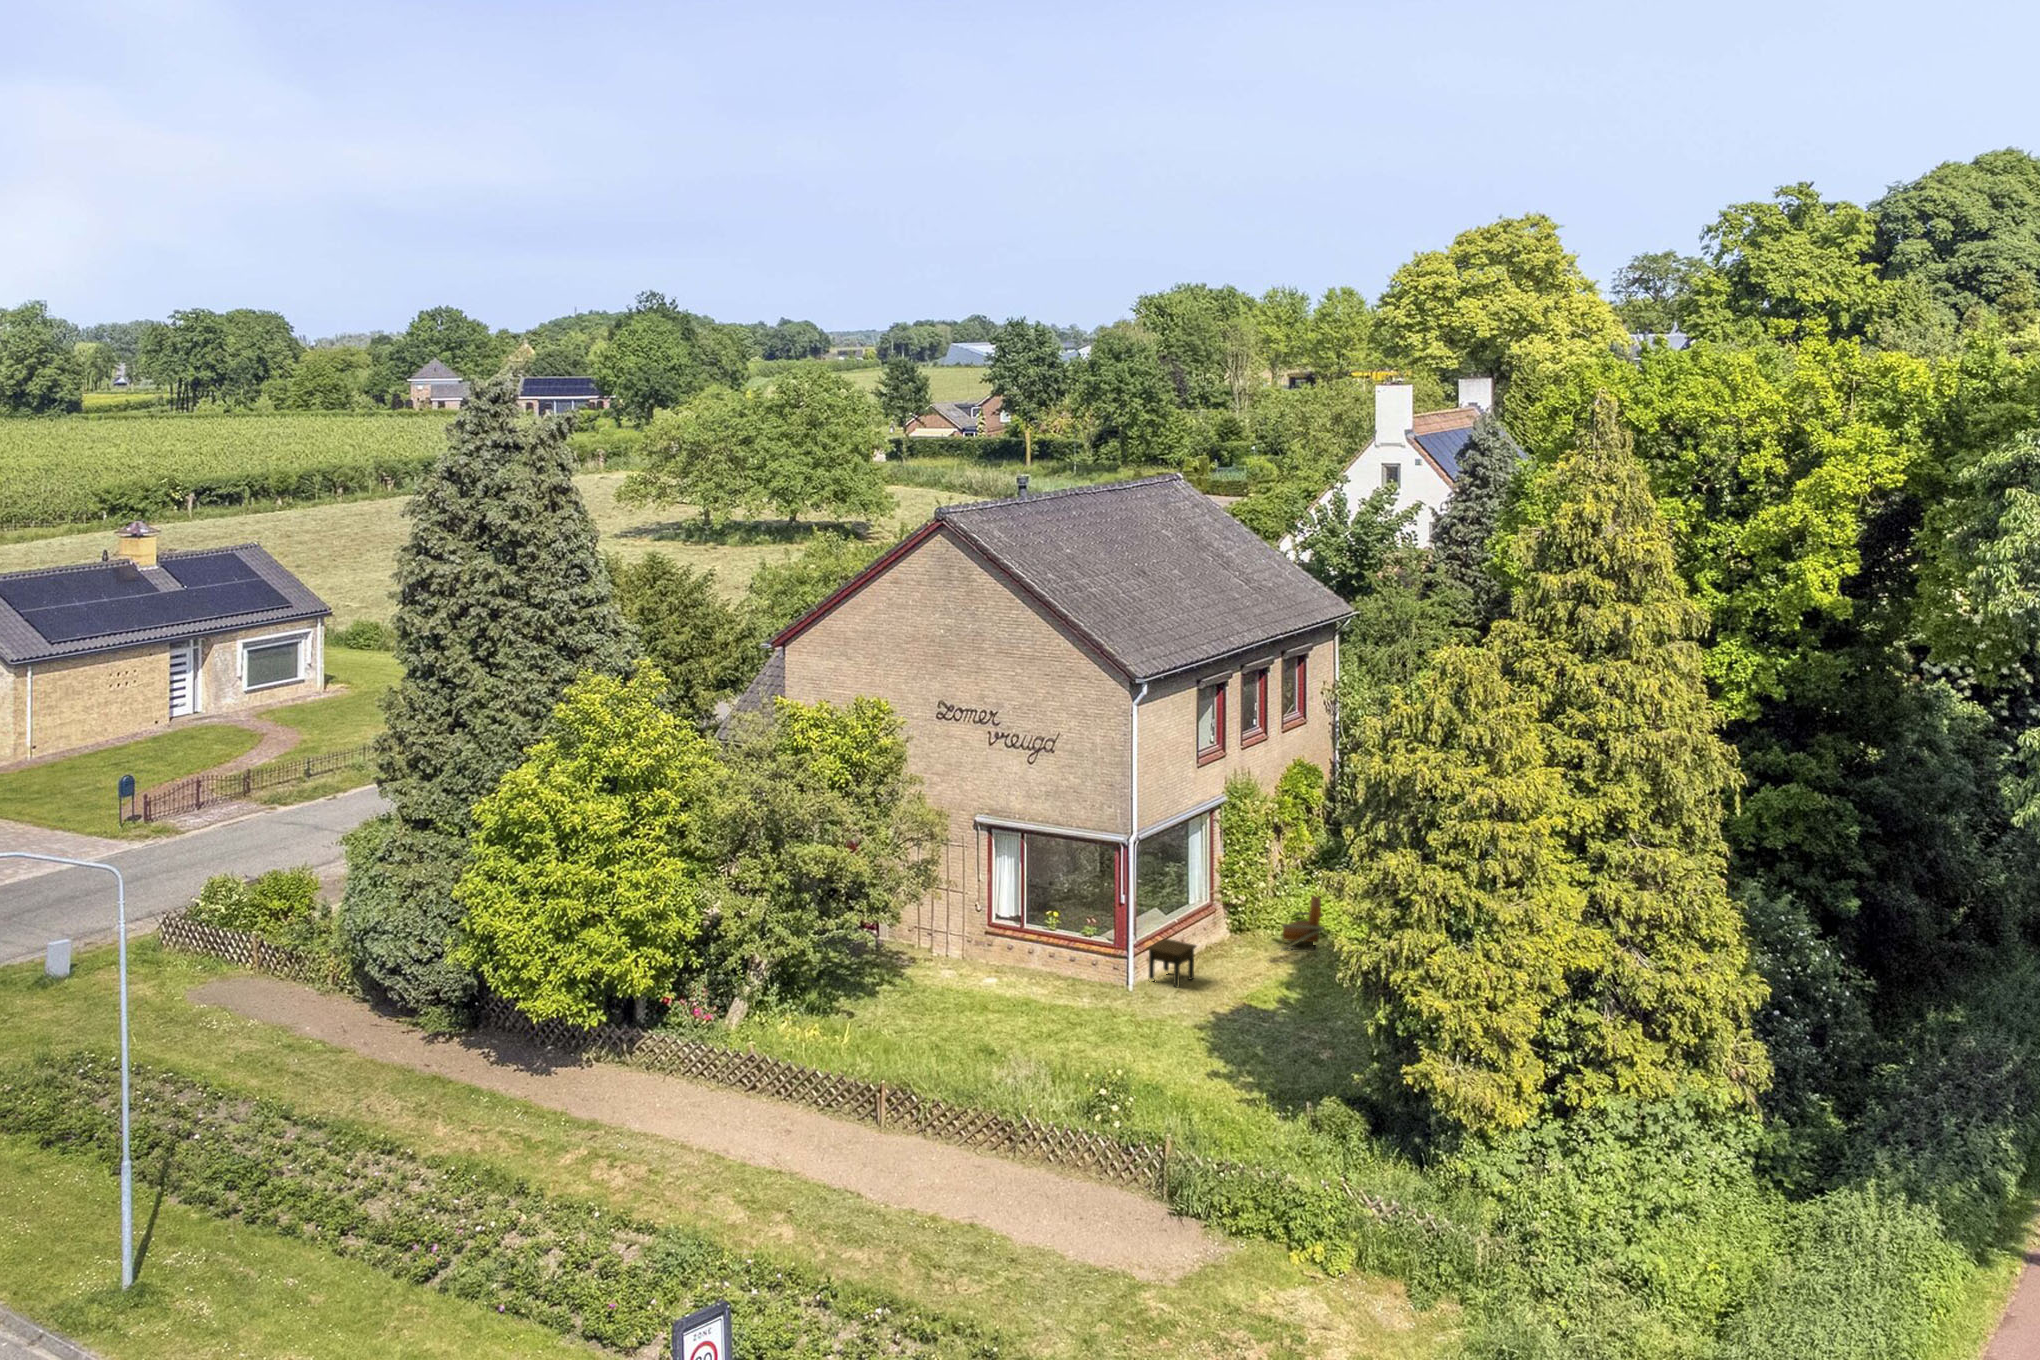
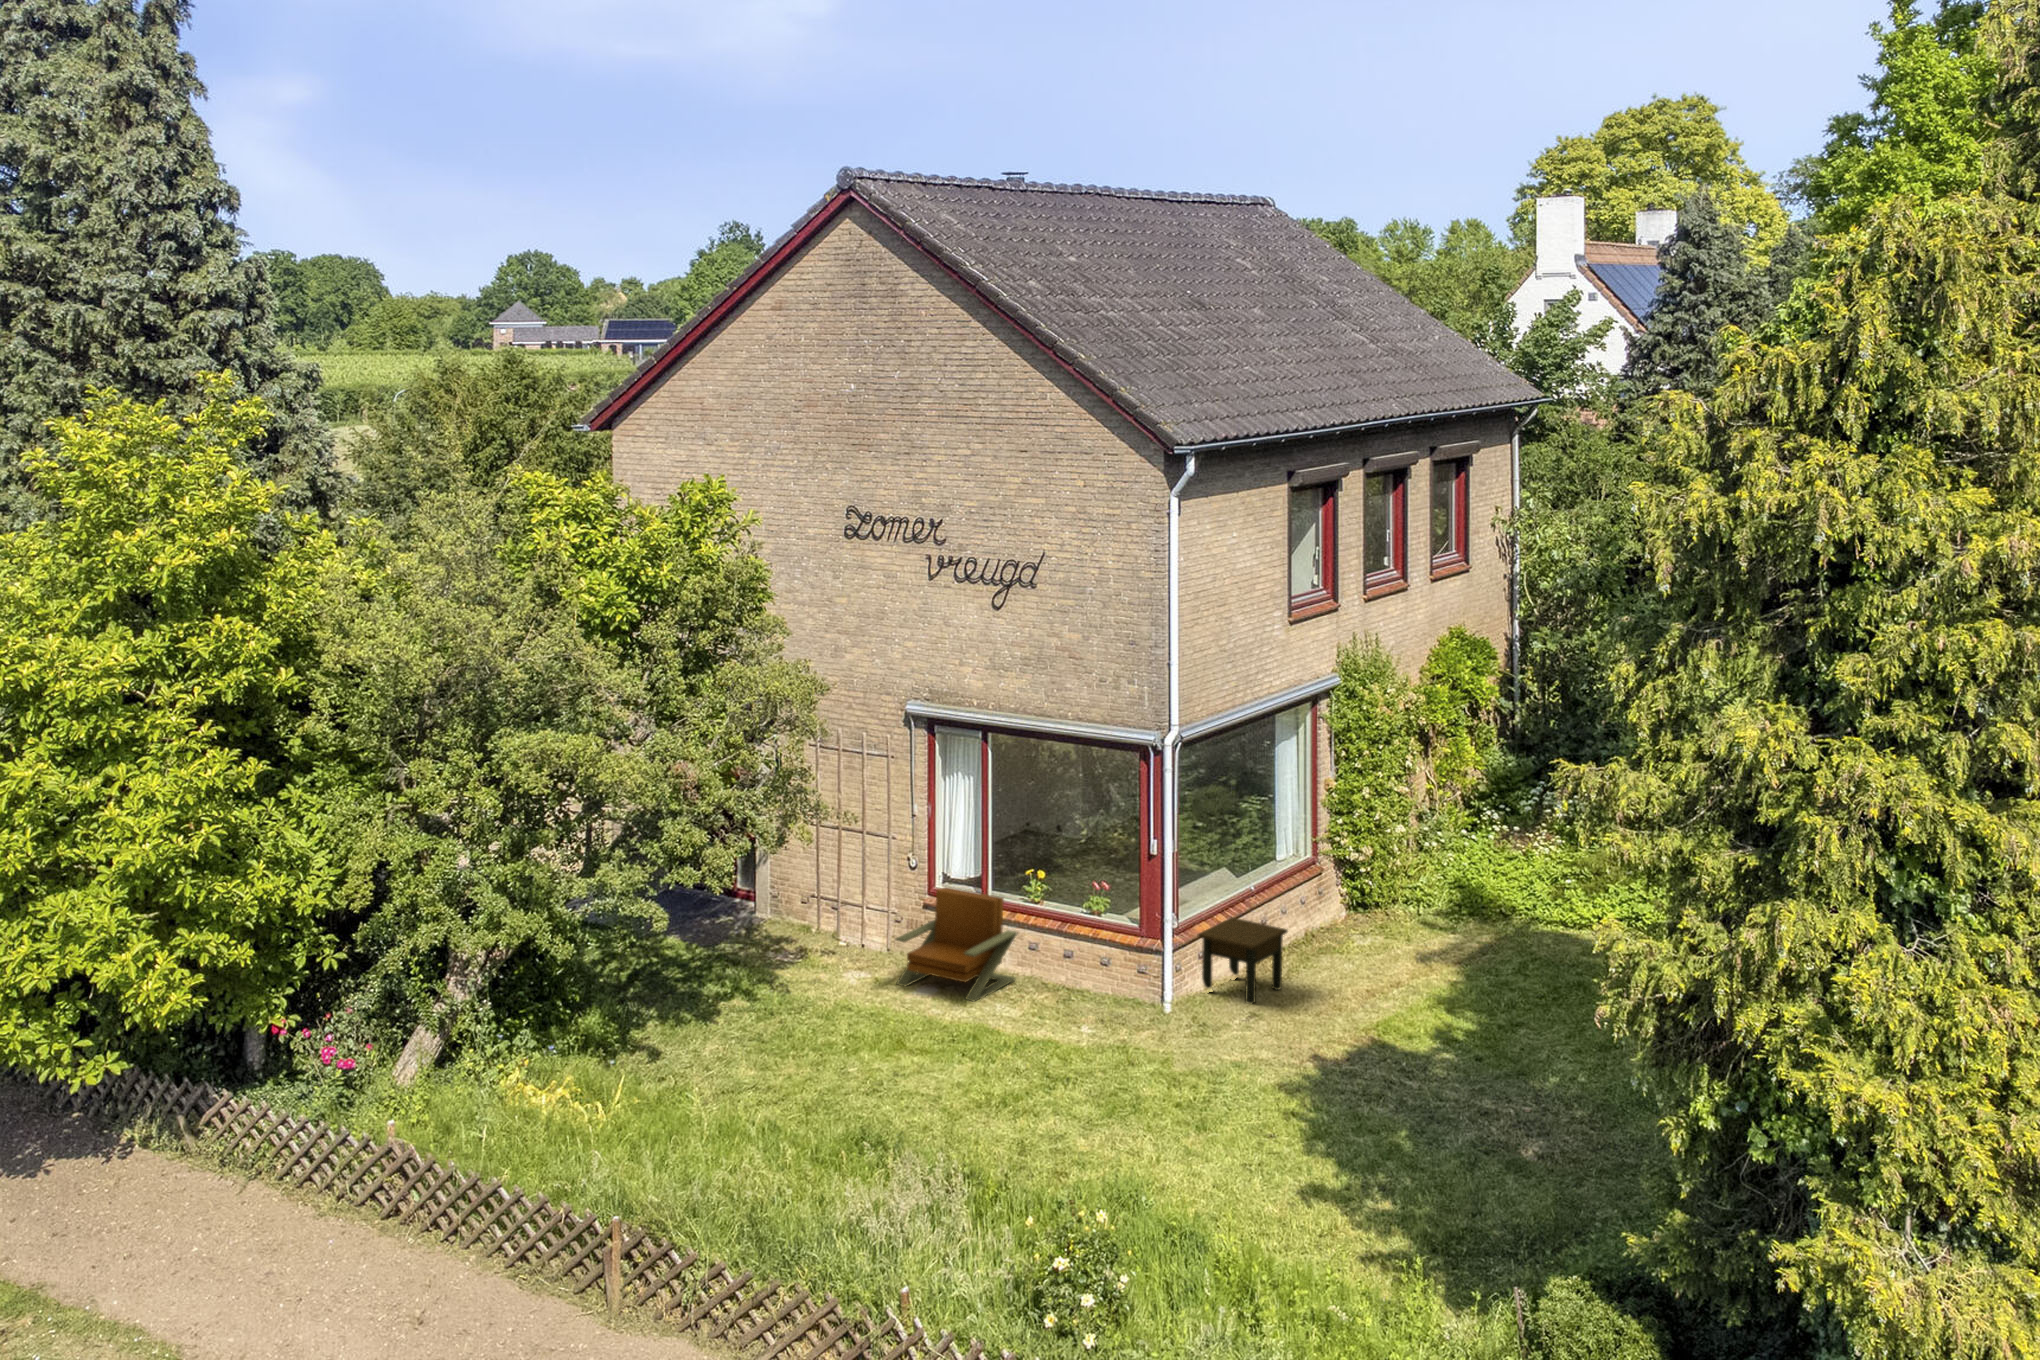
lounge chair: present [1282,896,1324,953] -> present [896,887,1017,1002]

